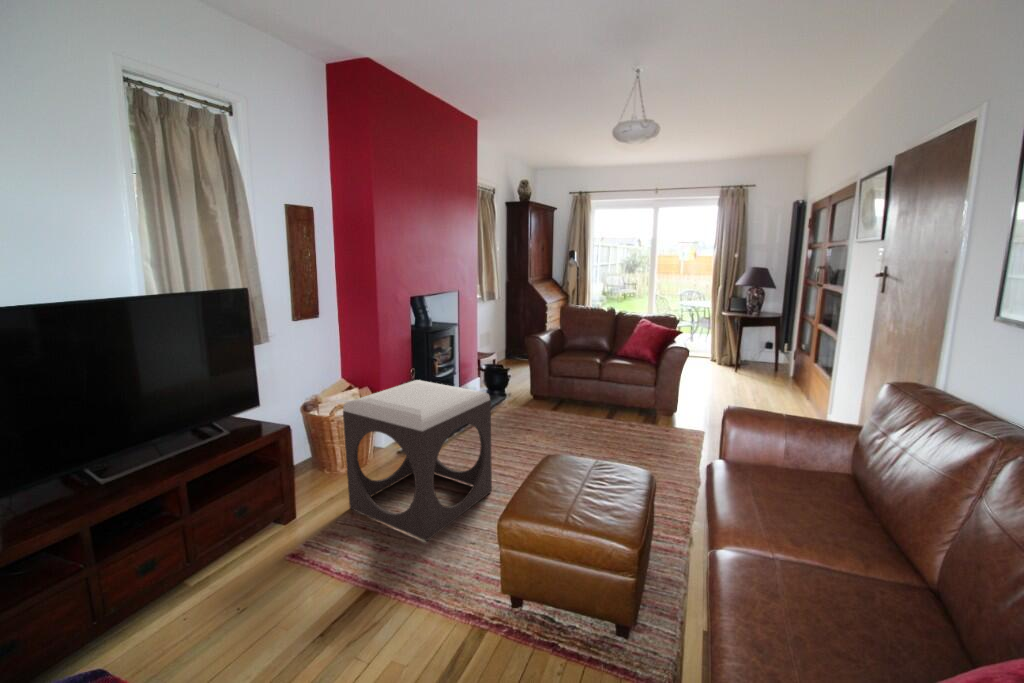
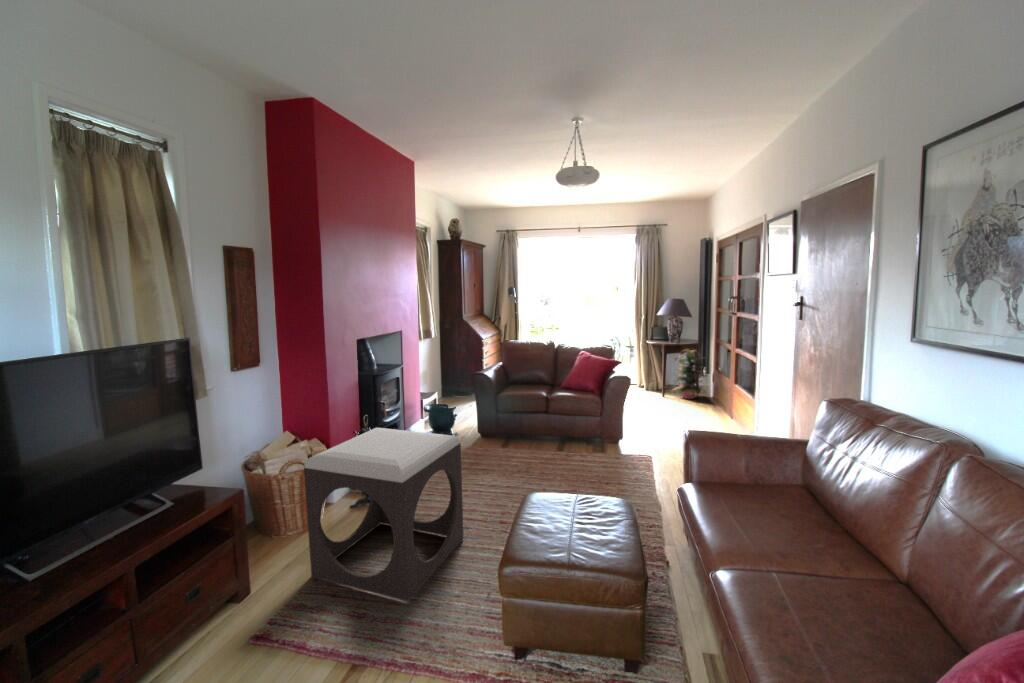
decorative plant: none [743,322,791,375] -> present [675,349,705,399]

